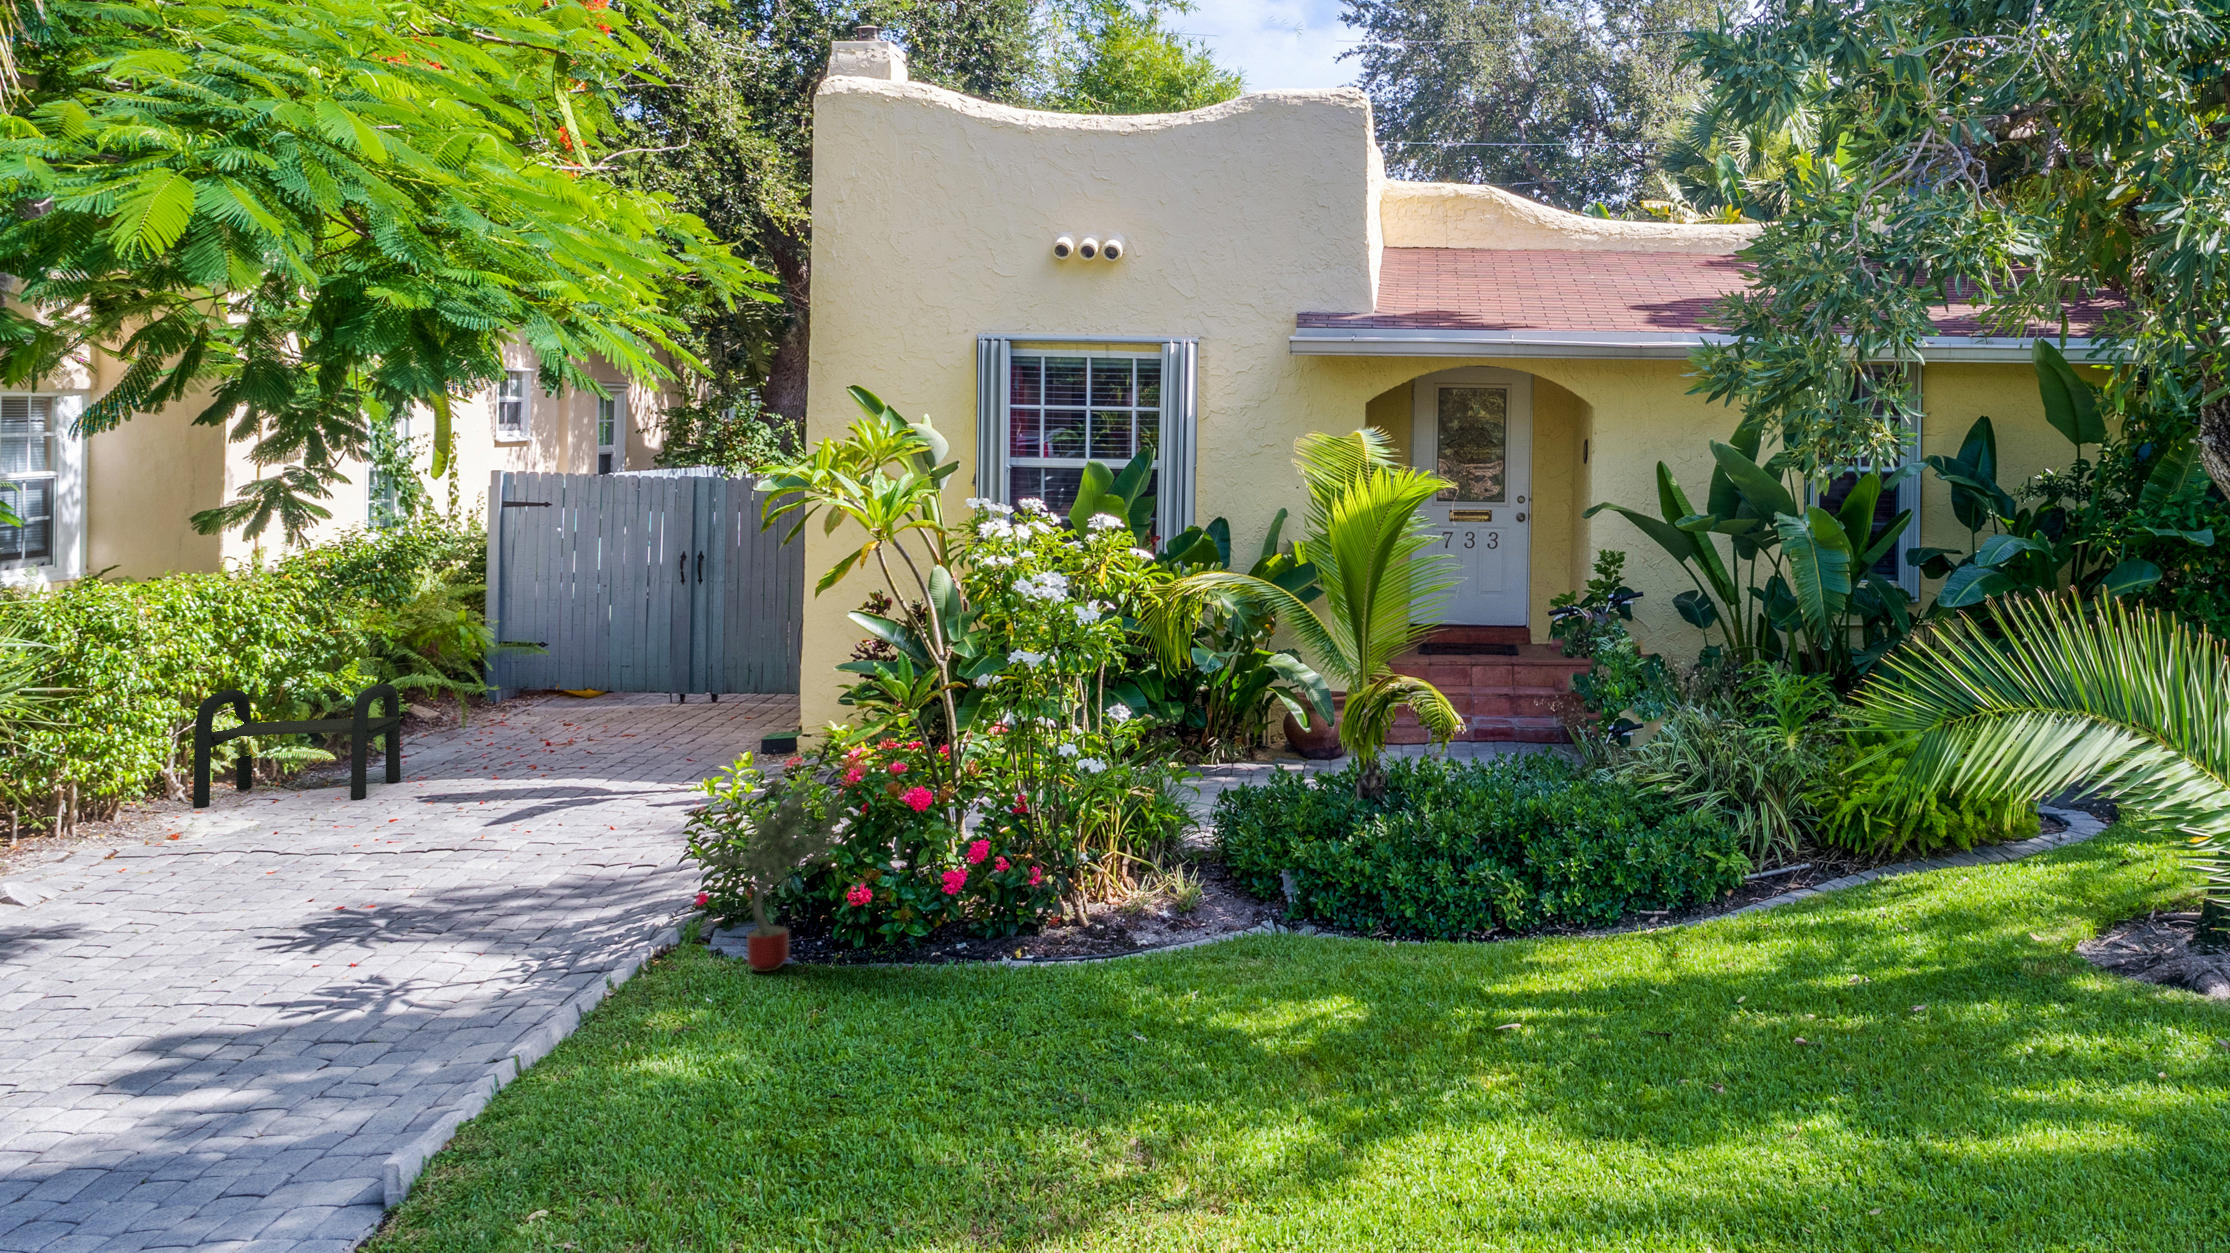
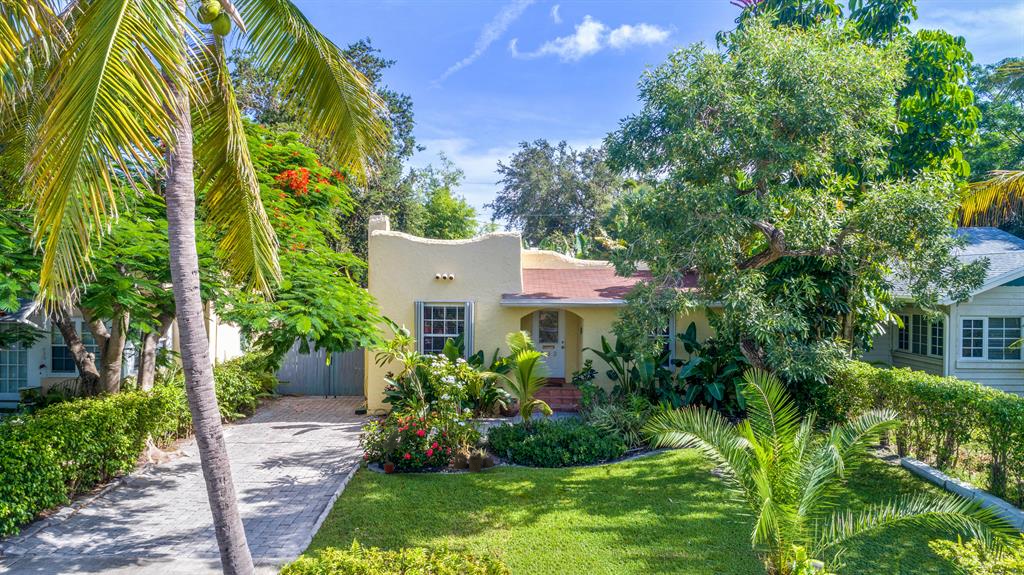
bench: present [193,683,400,808] -> none [221,397,267,430]
woven basket: none [1050,879,1217,963] -> present [454,453,494,472]

